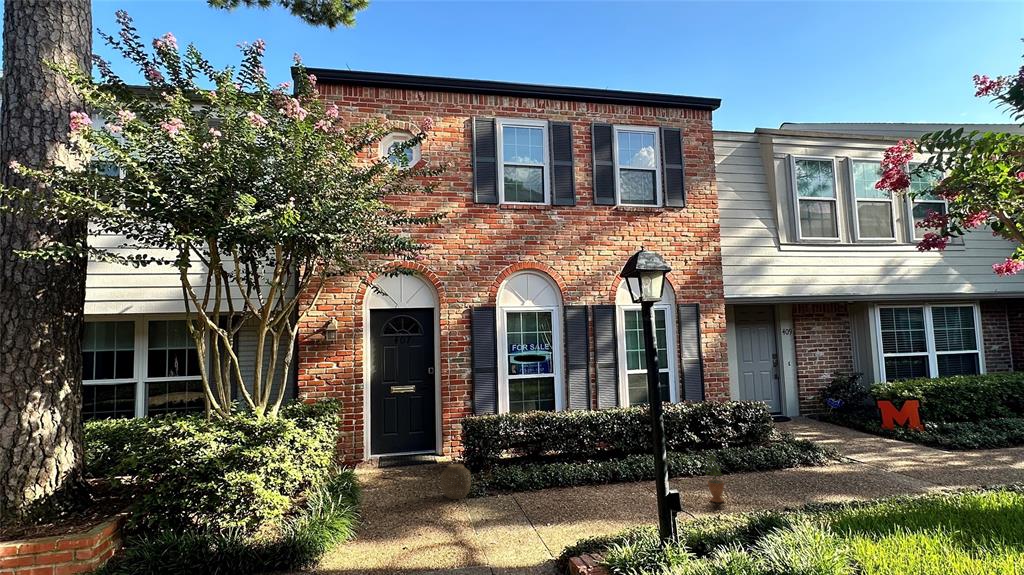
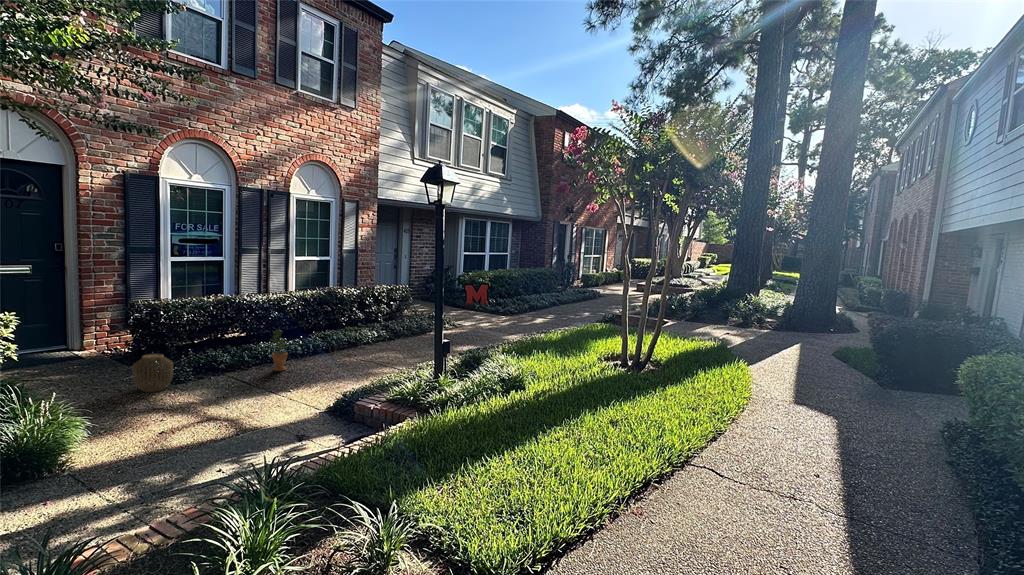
potted plant: present [704,456,724,502] -> present [272,329,288,371]

